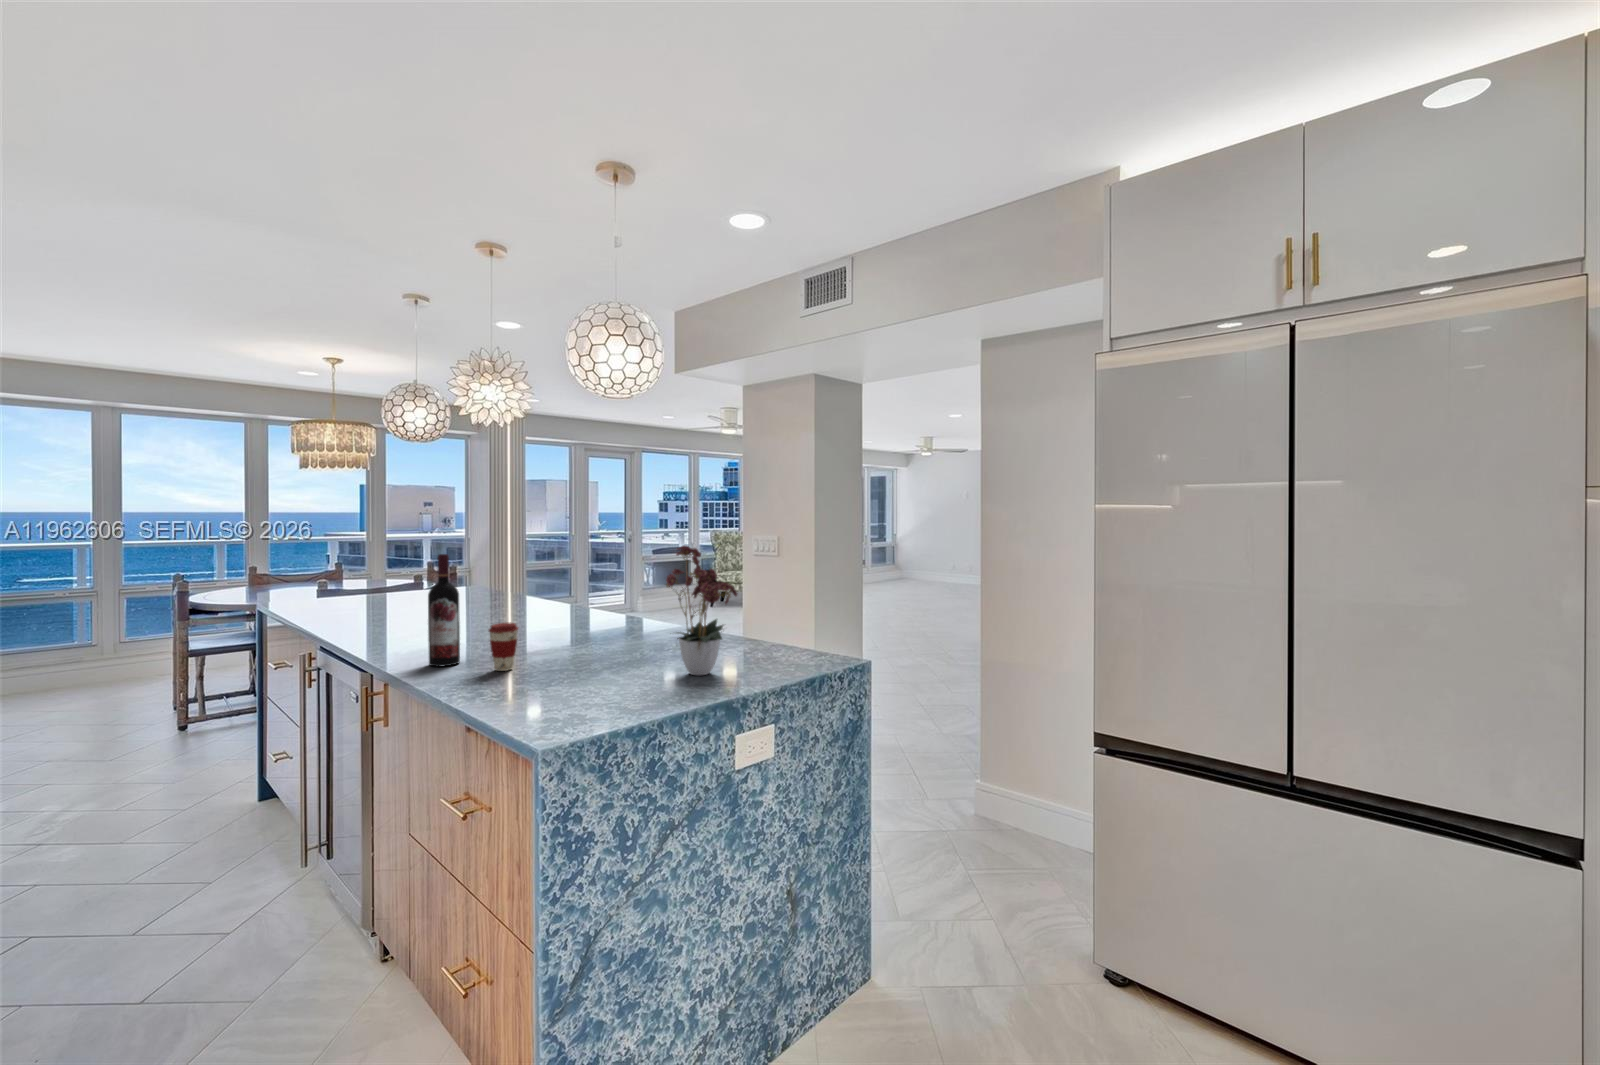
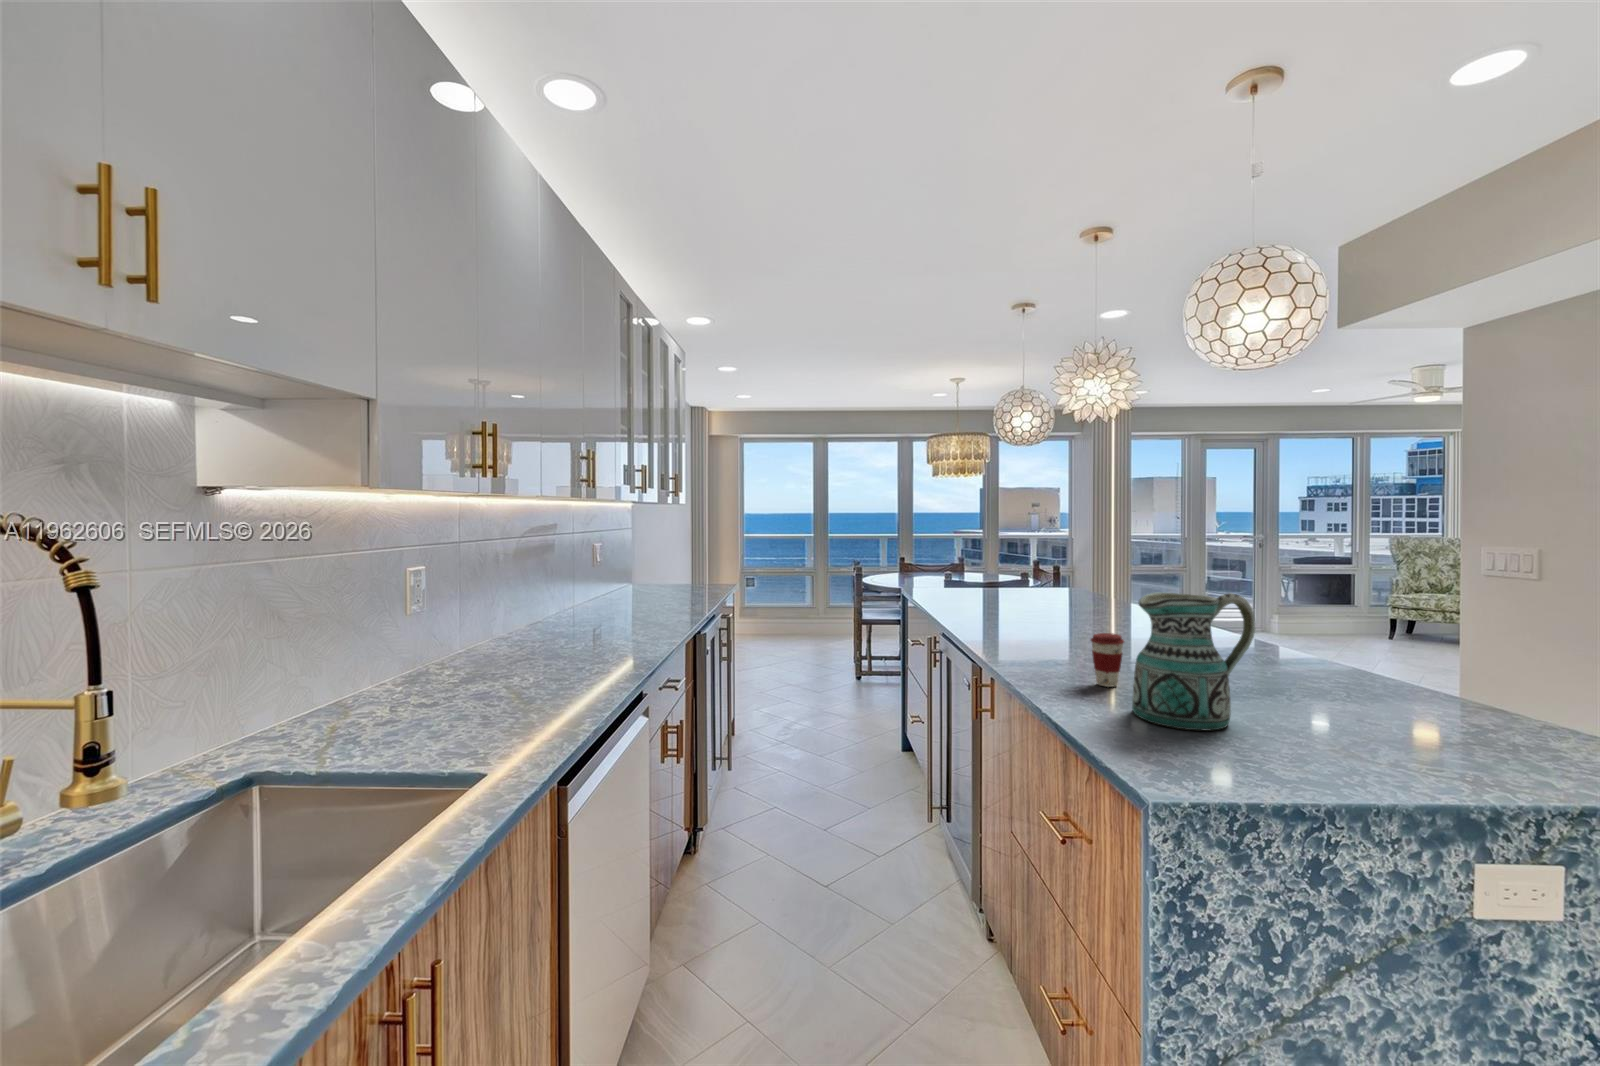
flower arrangement: present [666,545,738,675] -> none [1326,547,1493,747]
wine bottle: present [428,554,460,667] -> none [1030,555,1061,670]
ceramic pitcher: none [526,578,617,692] -> present [1132,593,1255,731]

